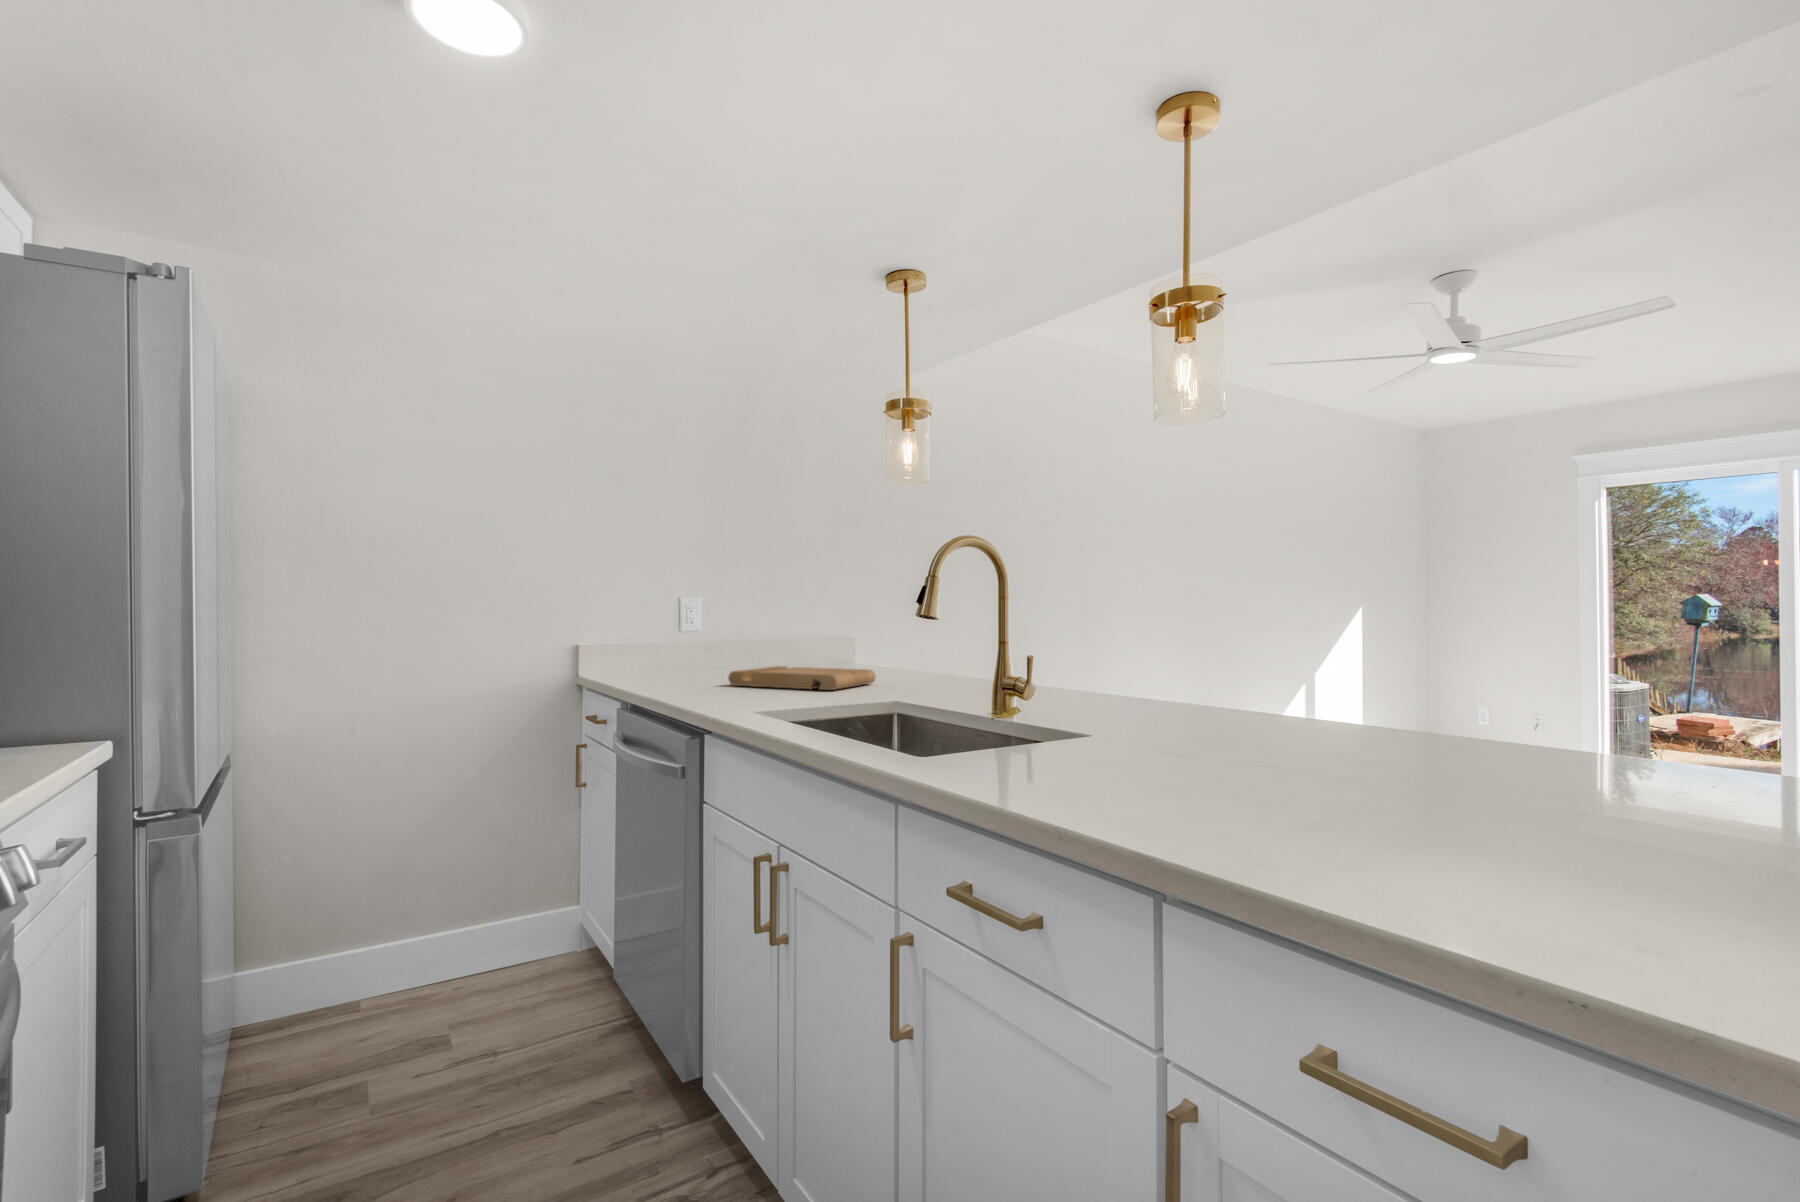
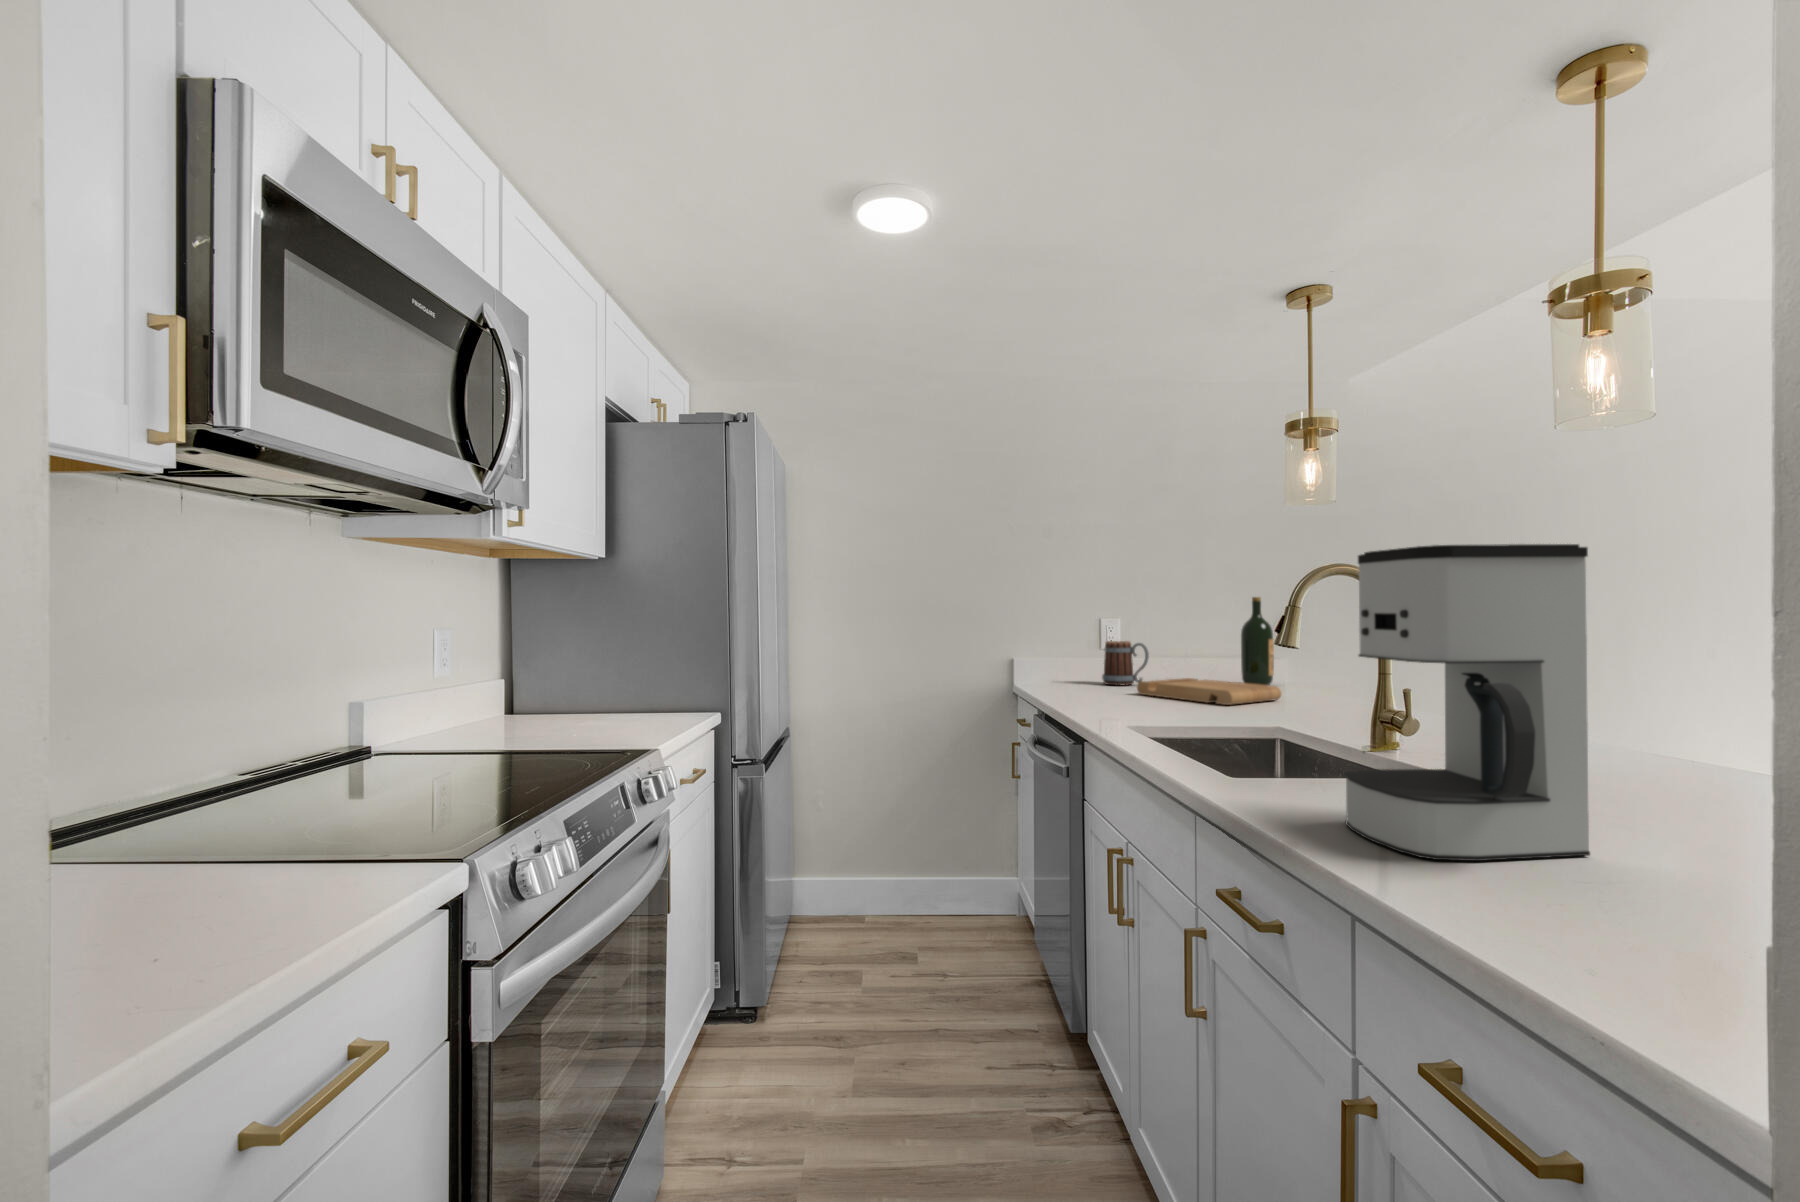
coffee maker: none [1055,499,1244,801] -> present [1344,544,1590,861]
wine bottle: none [822,581,853,672] -> present [1241,597,1274,685]
mug: none [679,628,732,679] -> present [1102,641,1149,686]

